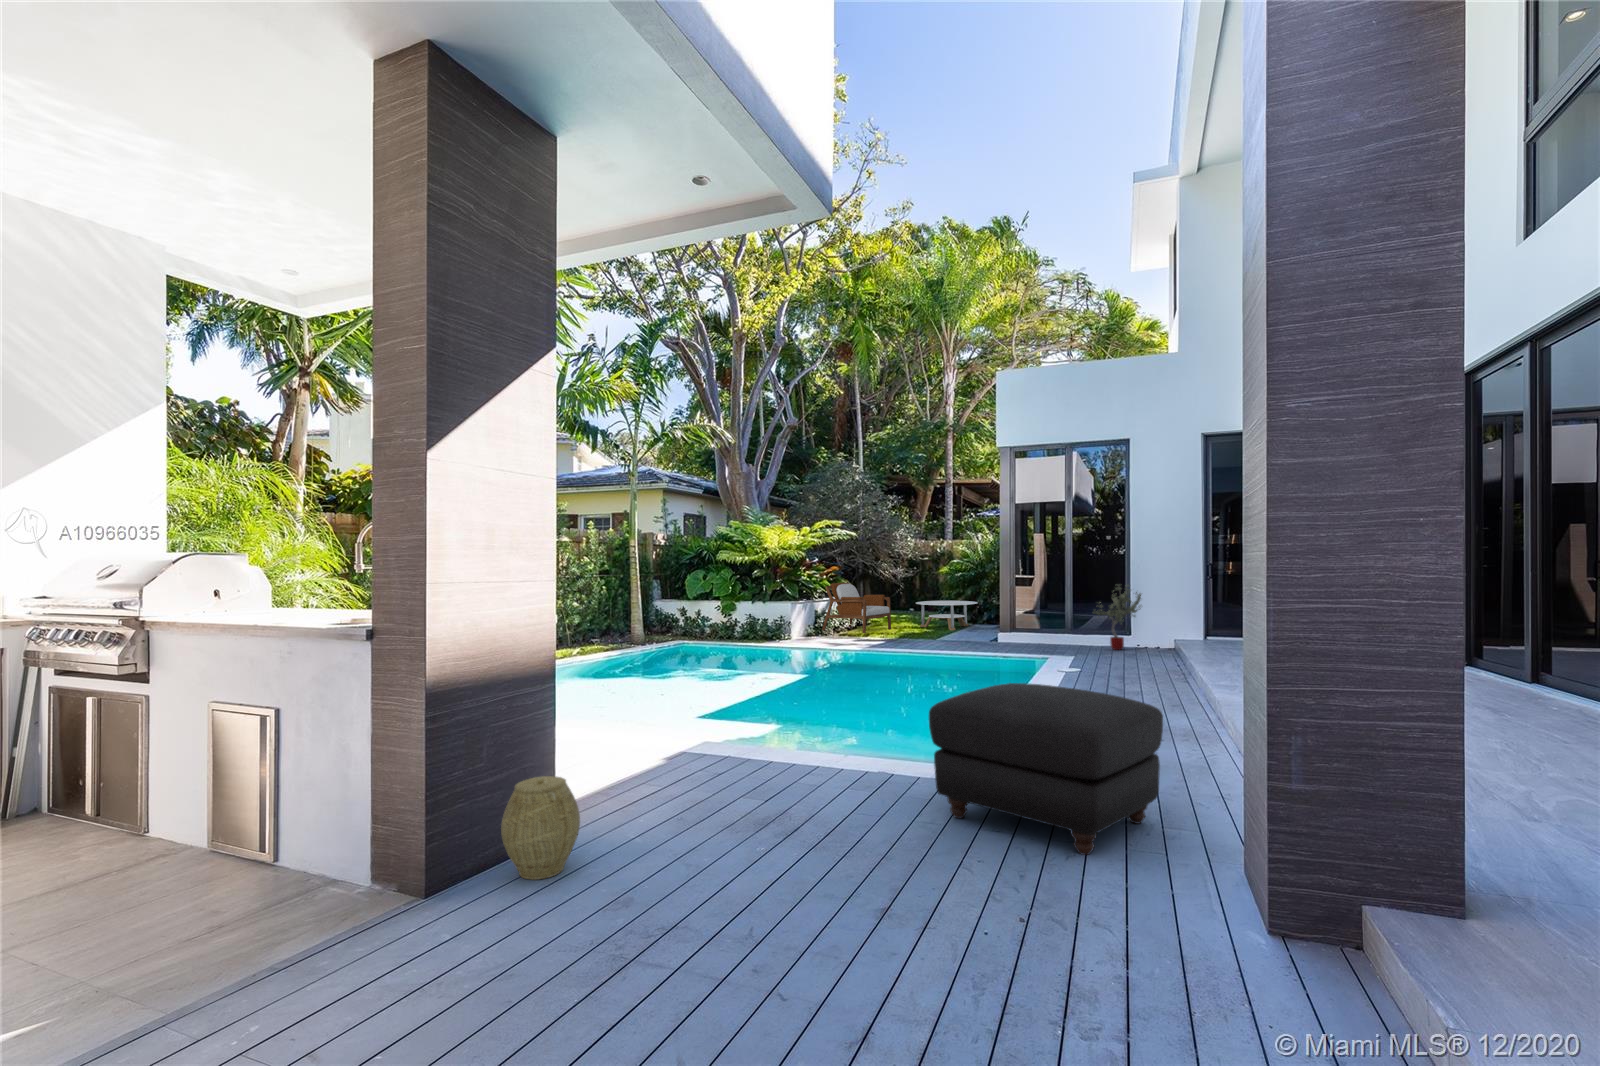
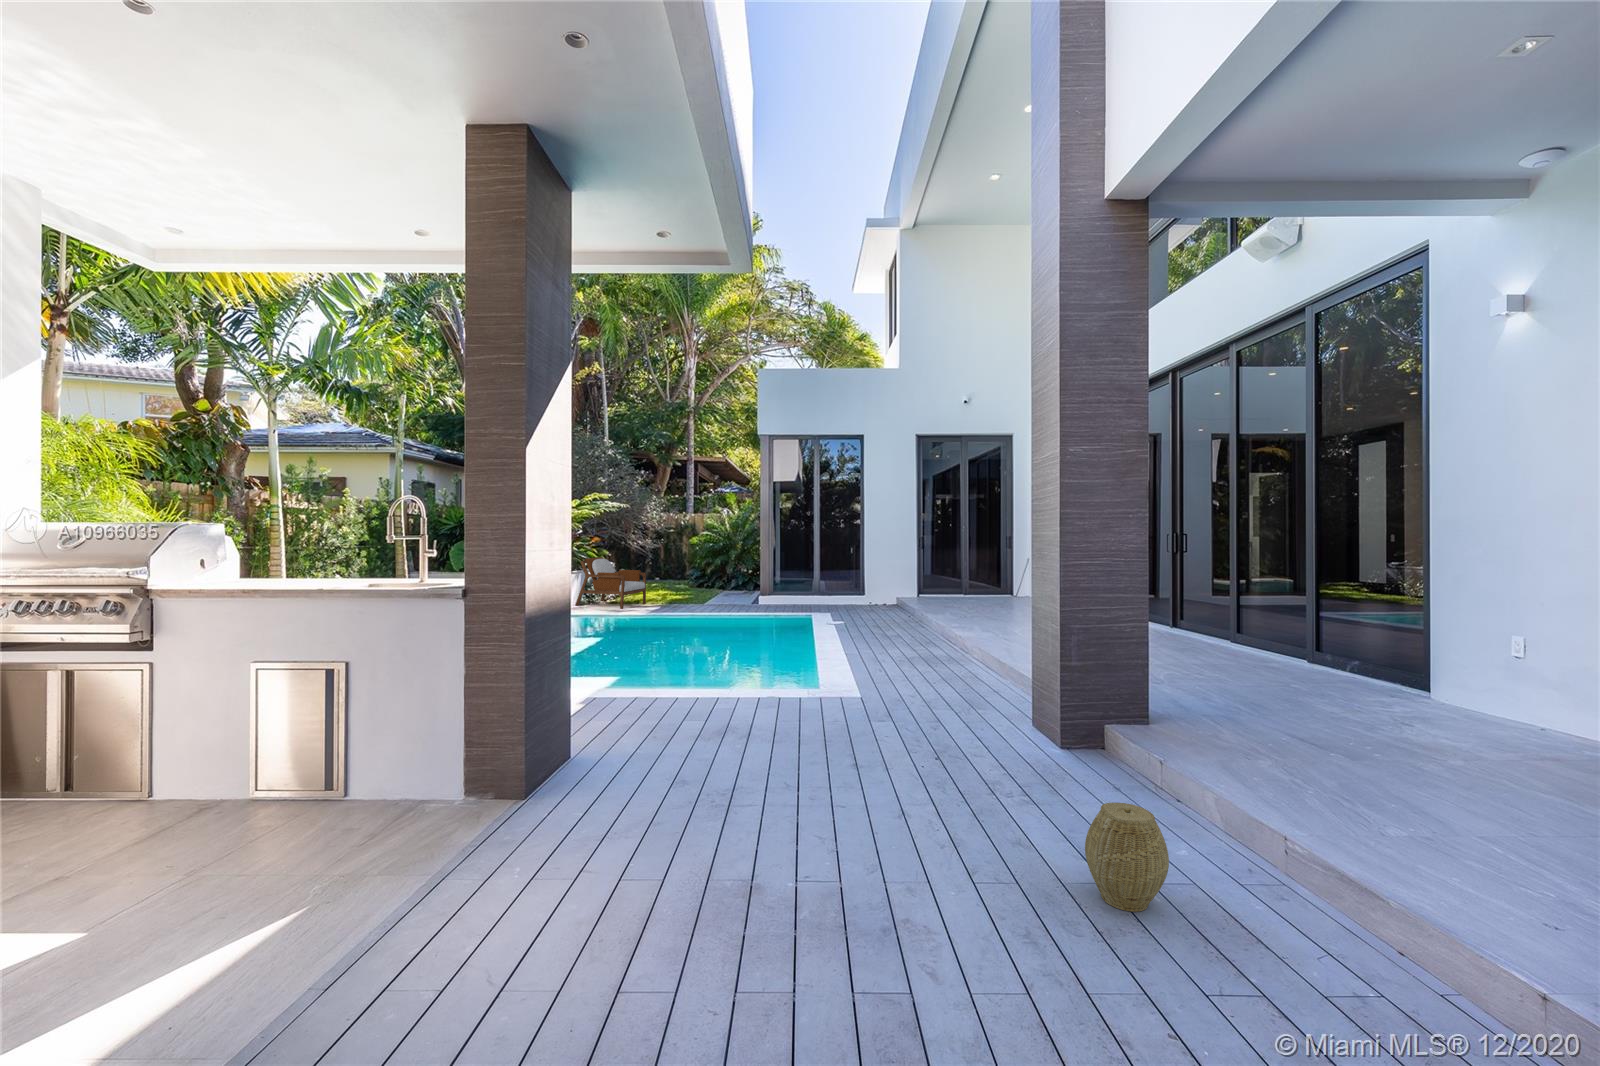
potted tree: present [1093,584,1141,650] -> none [842,567,886,626]
round table: present [916,601,978,630] -> none [670,576,728,605]
ottoman: present [929,683,1163,855] -> none [845,693,1045,865]
woven basket: present [501,776,580,880] -> present [1085,803,1169,912]

